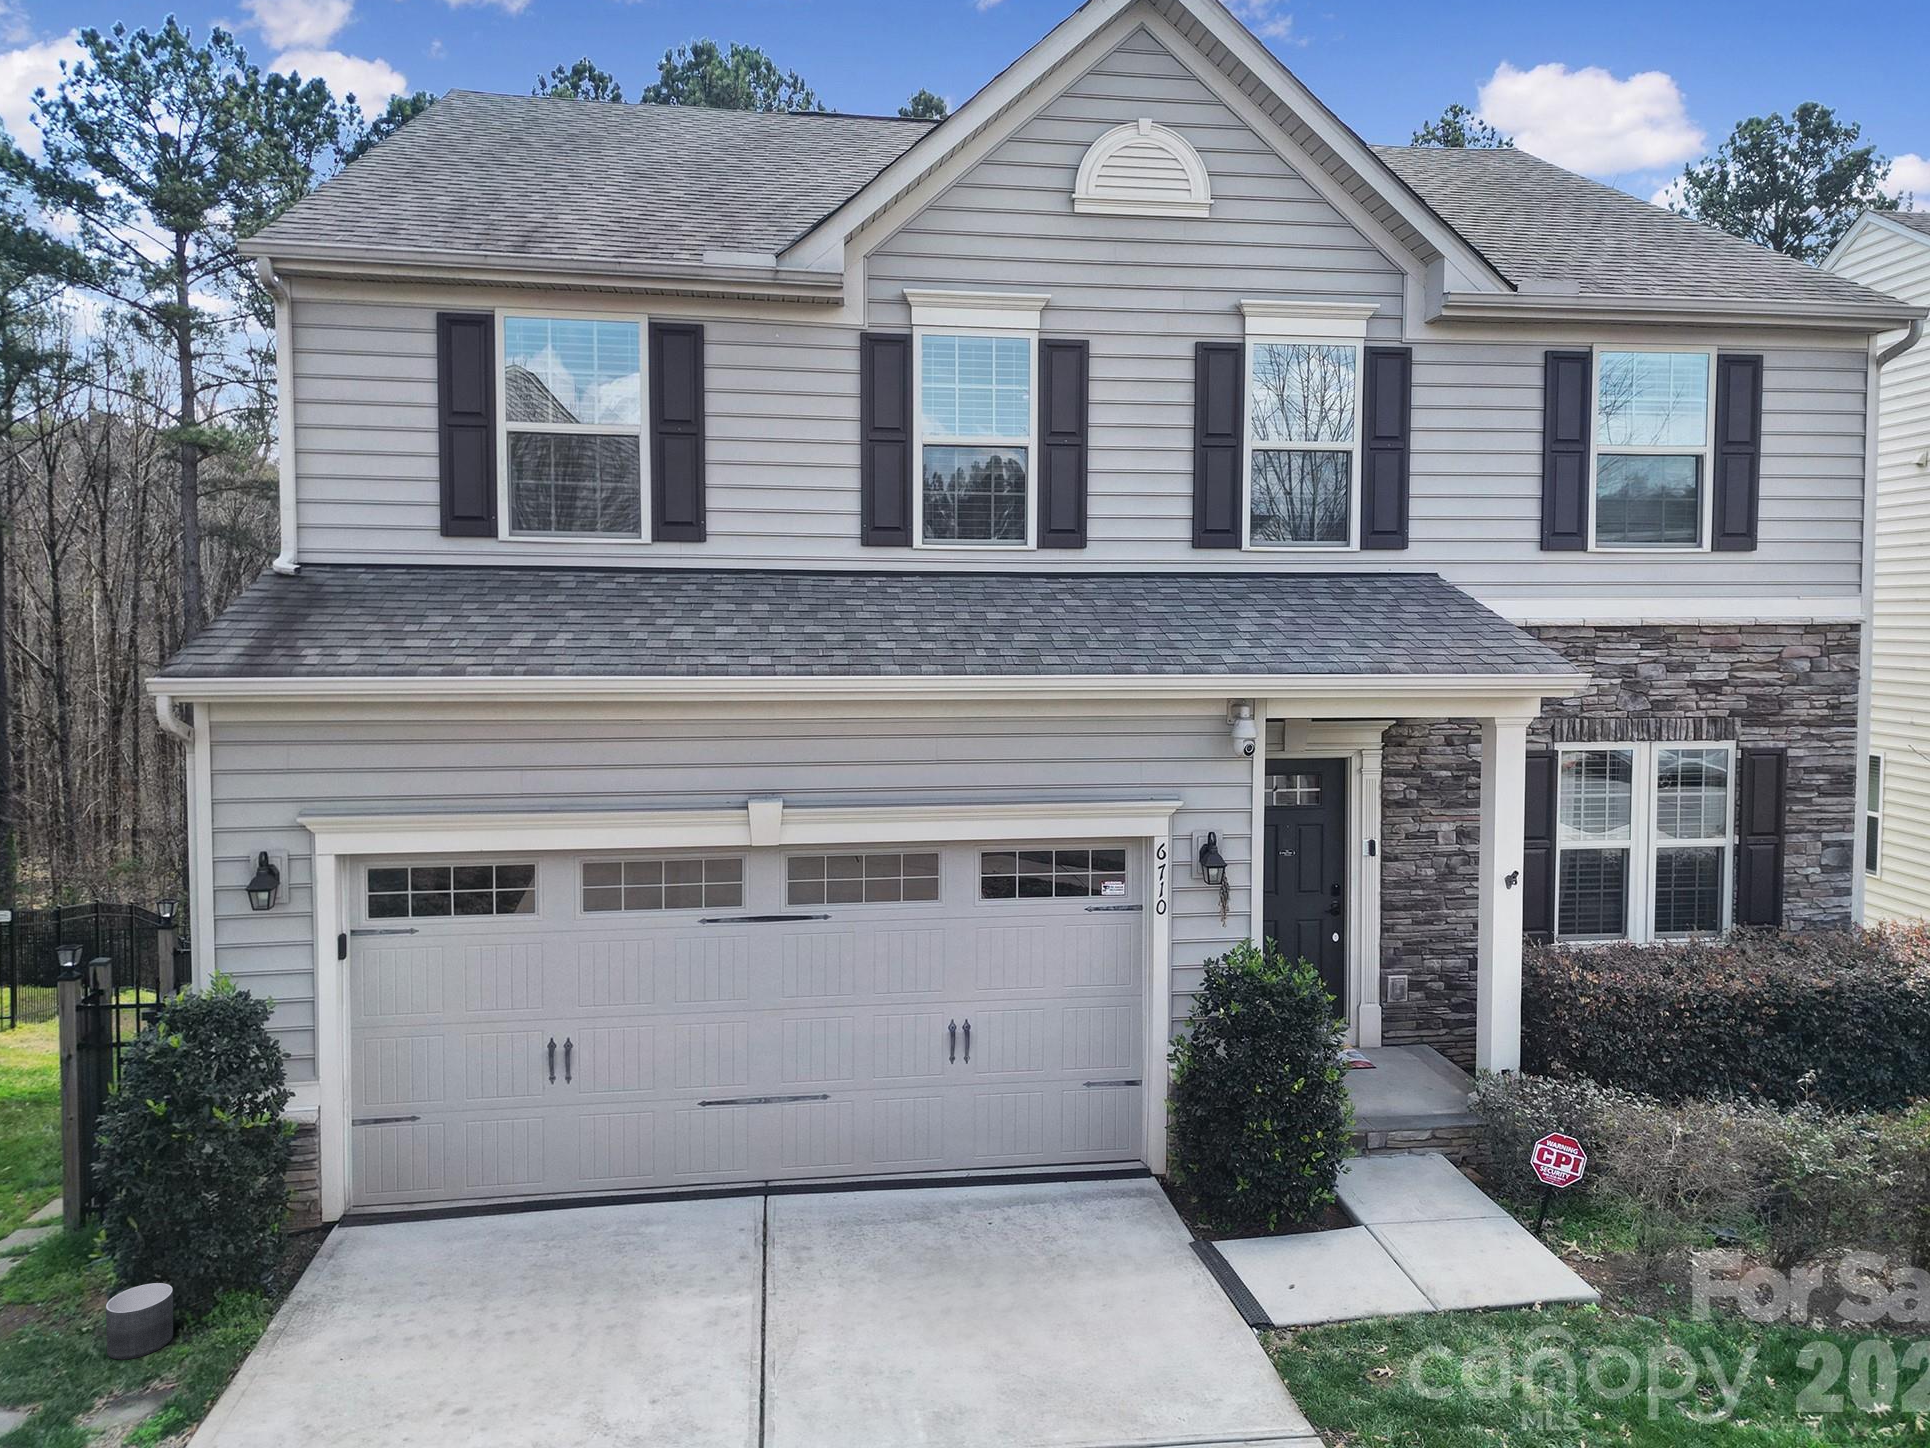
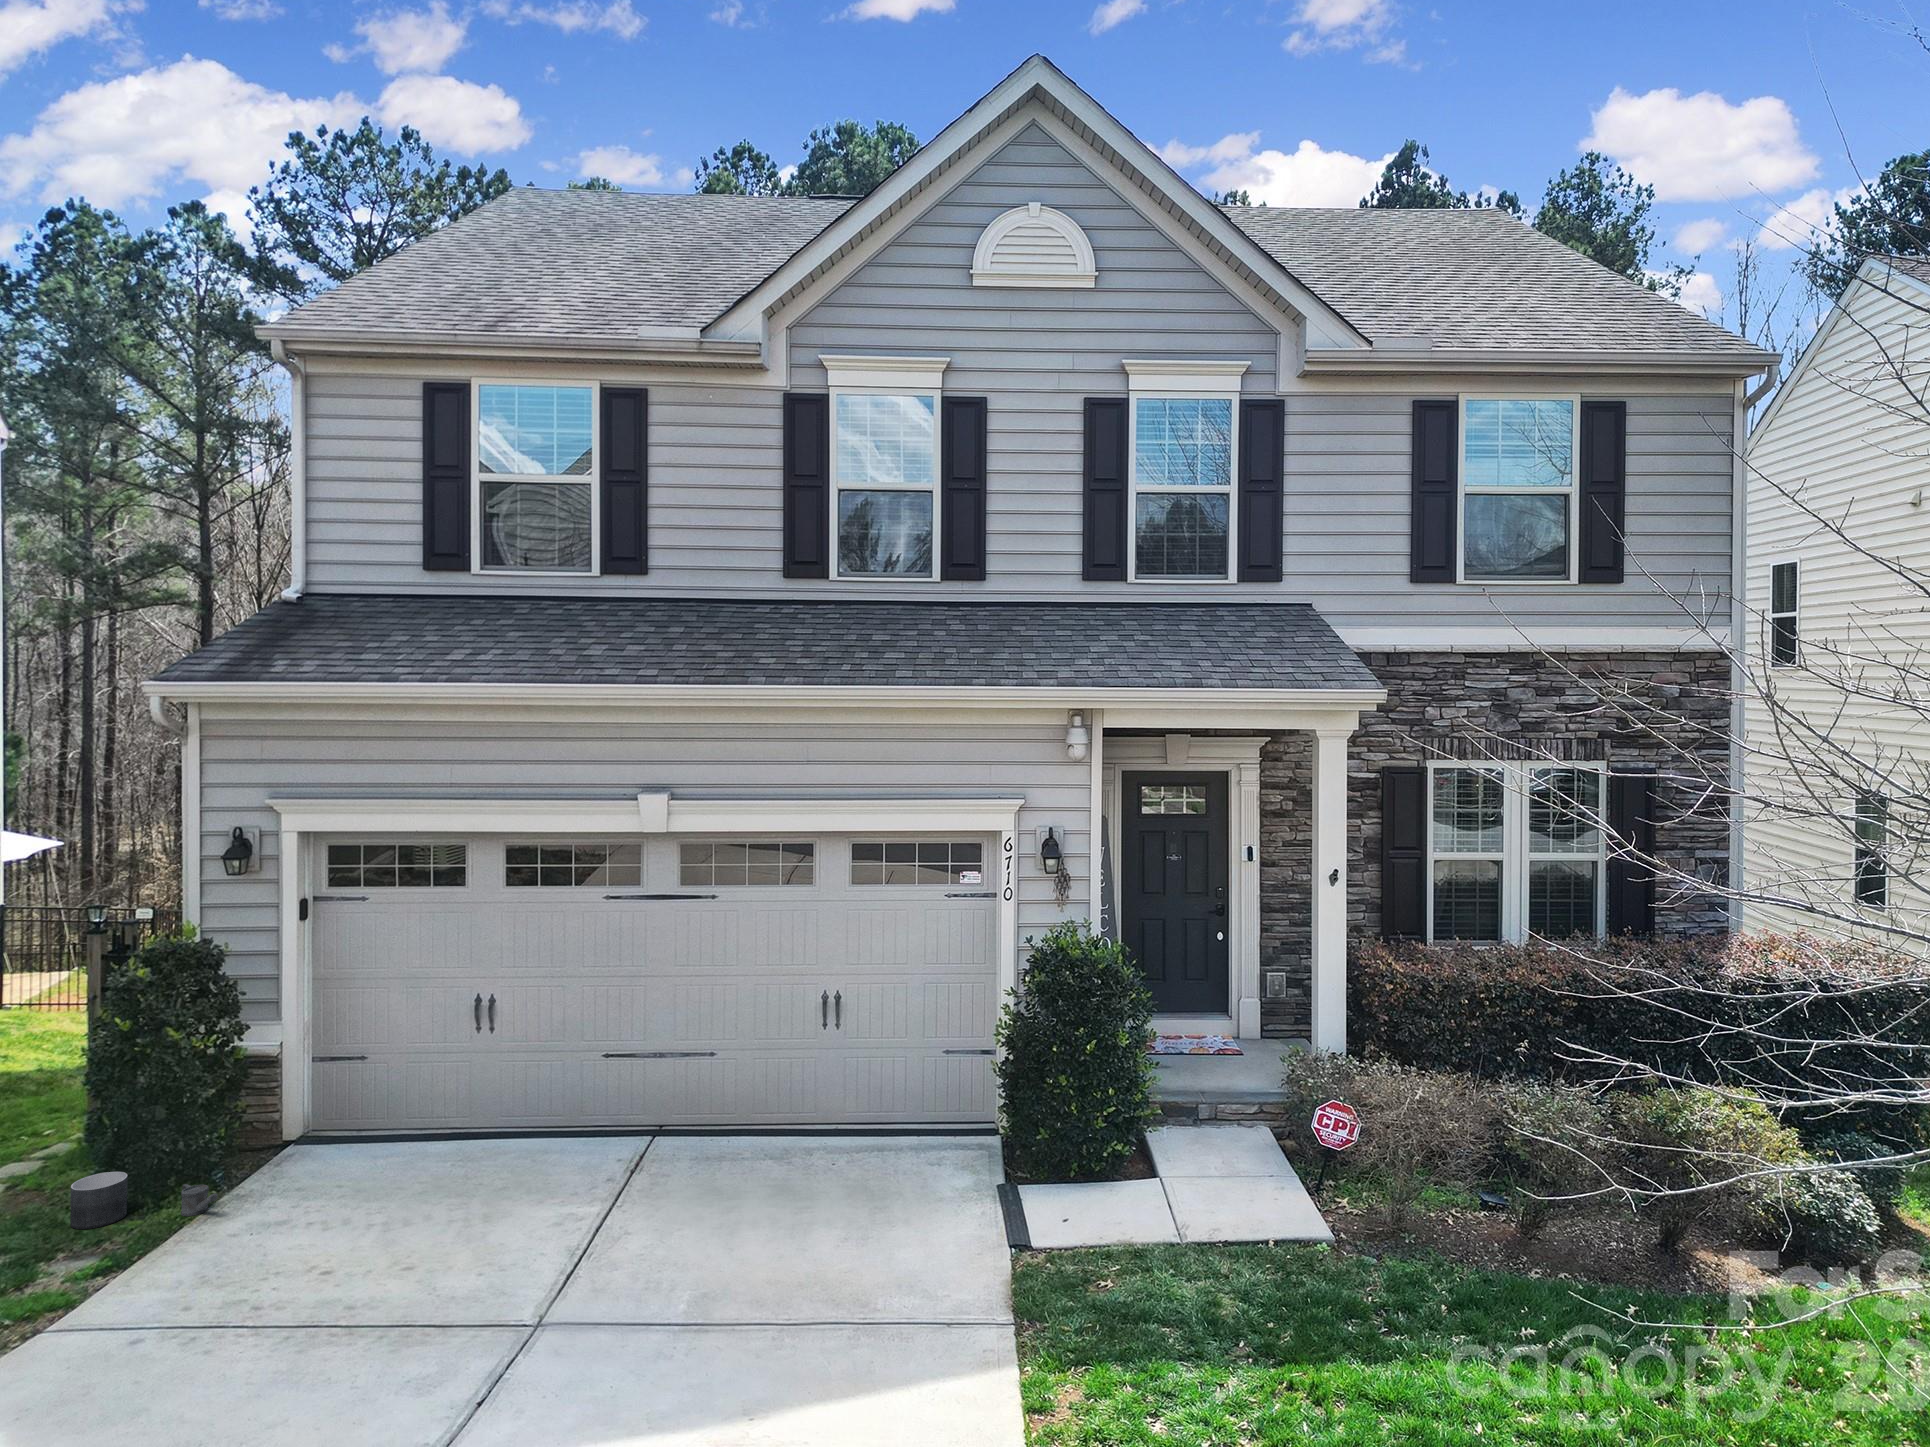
watering can: none [238,1292,290,1333] -> present [181,1184,217,1216]

